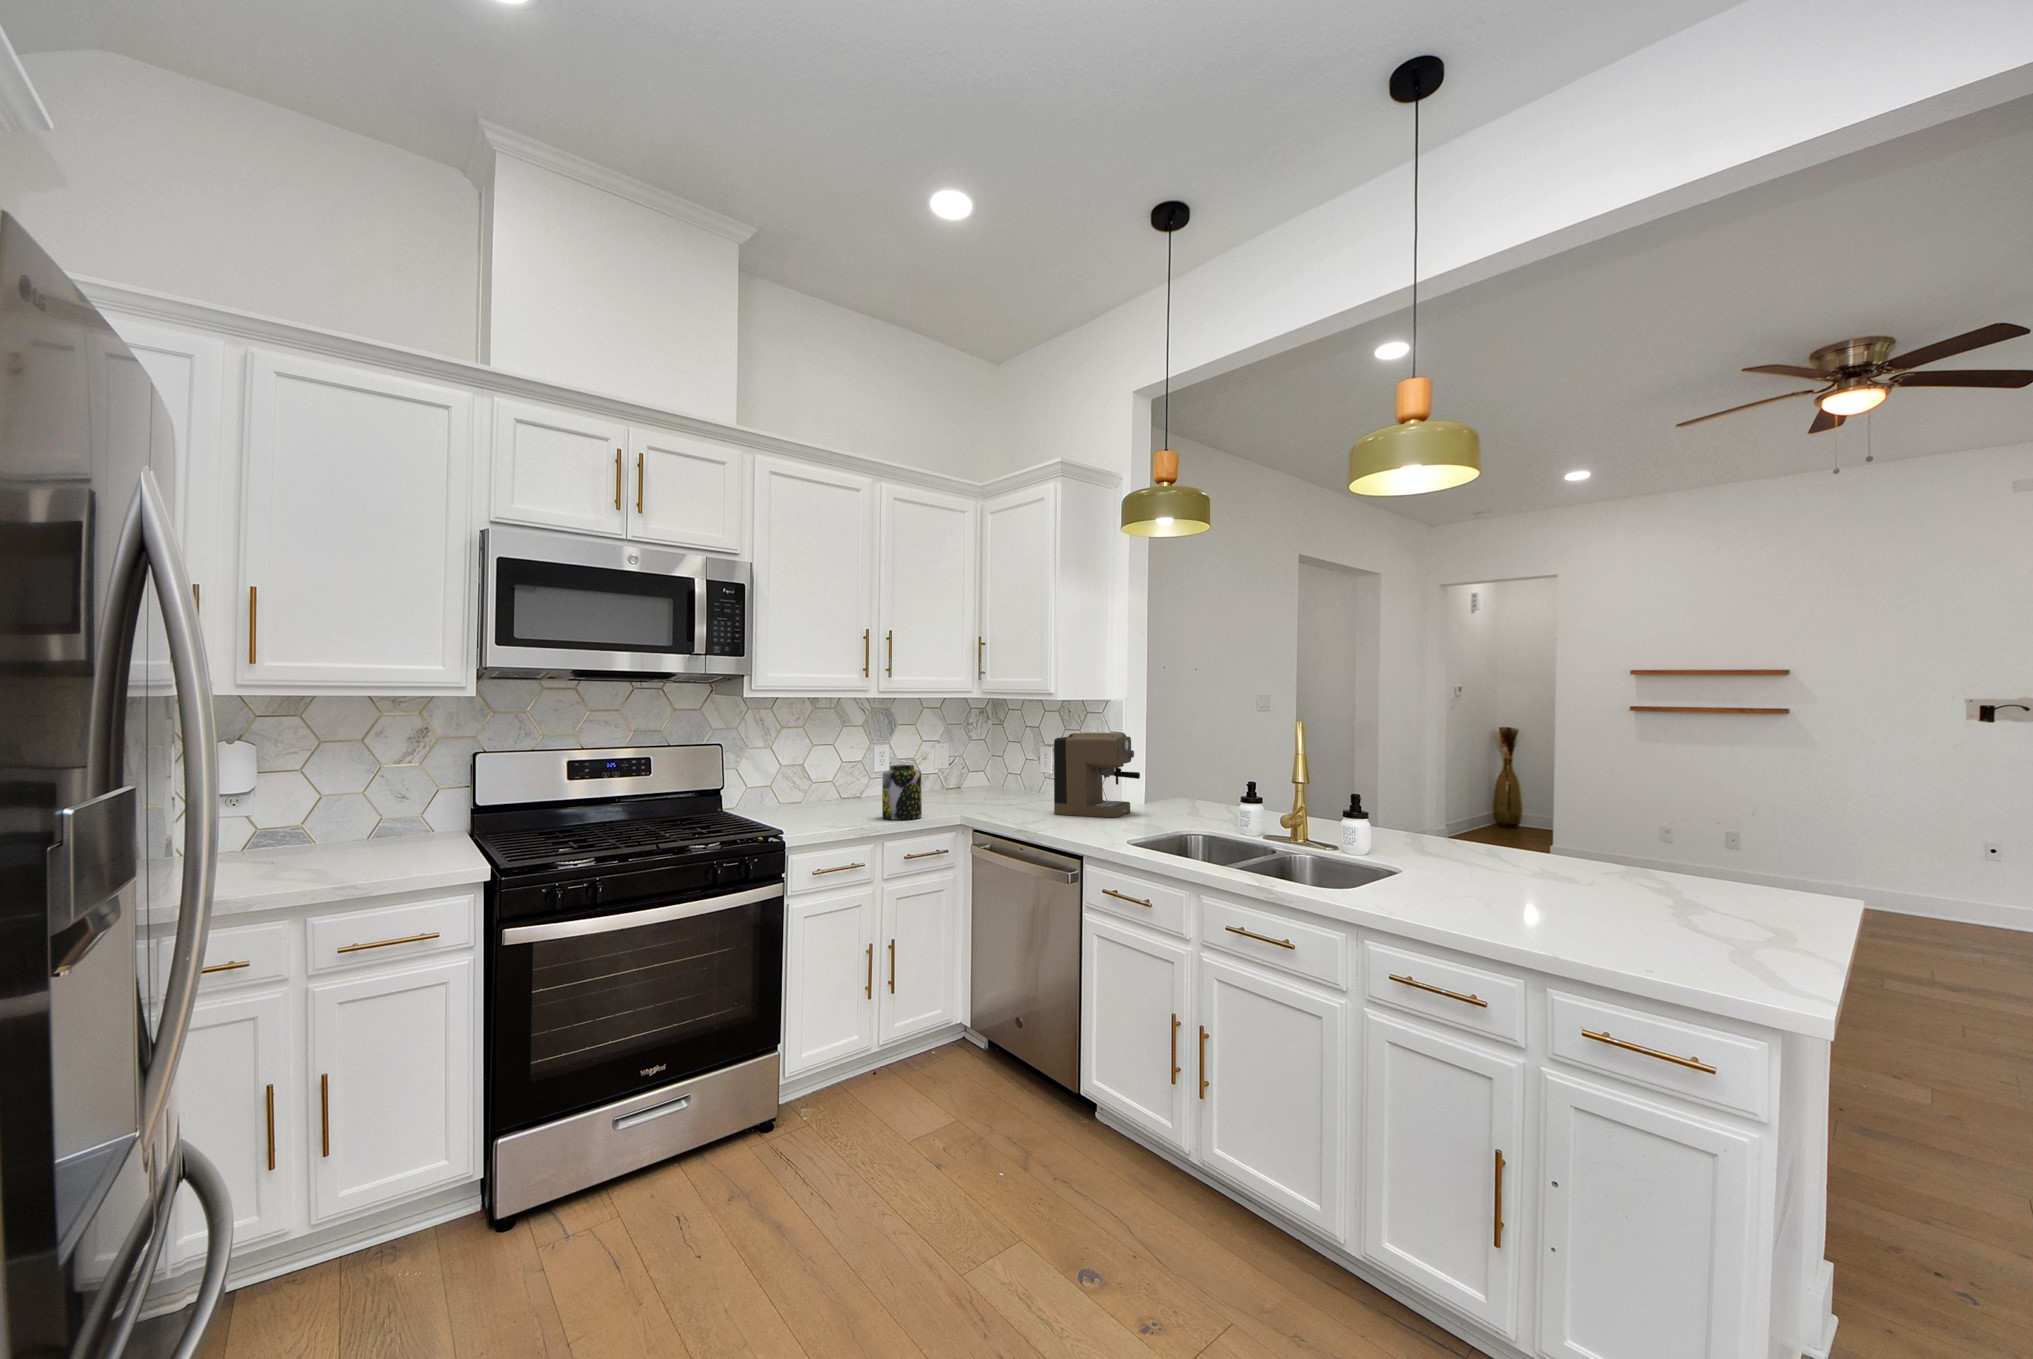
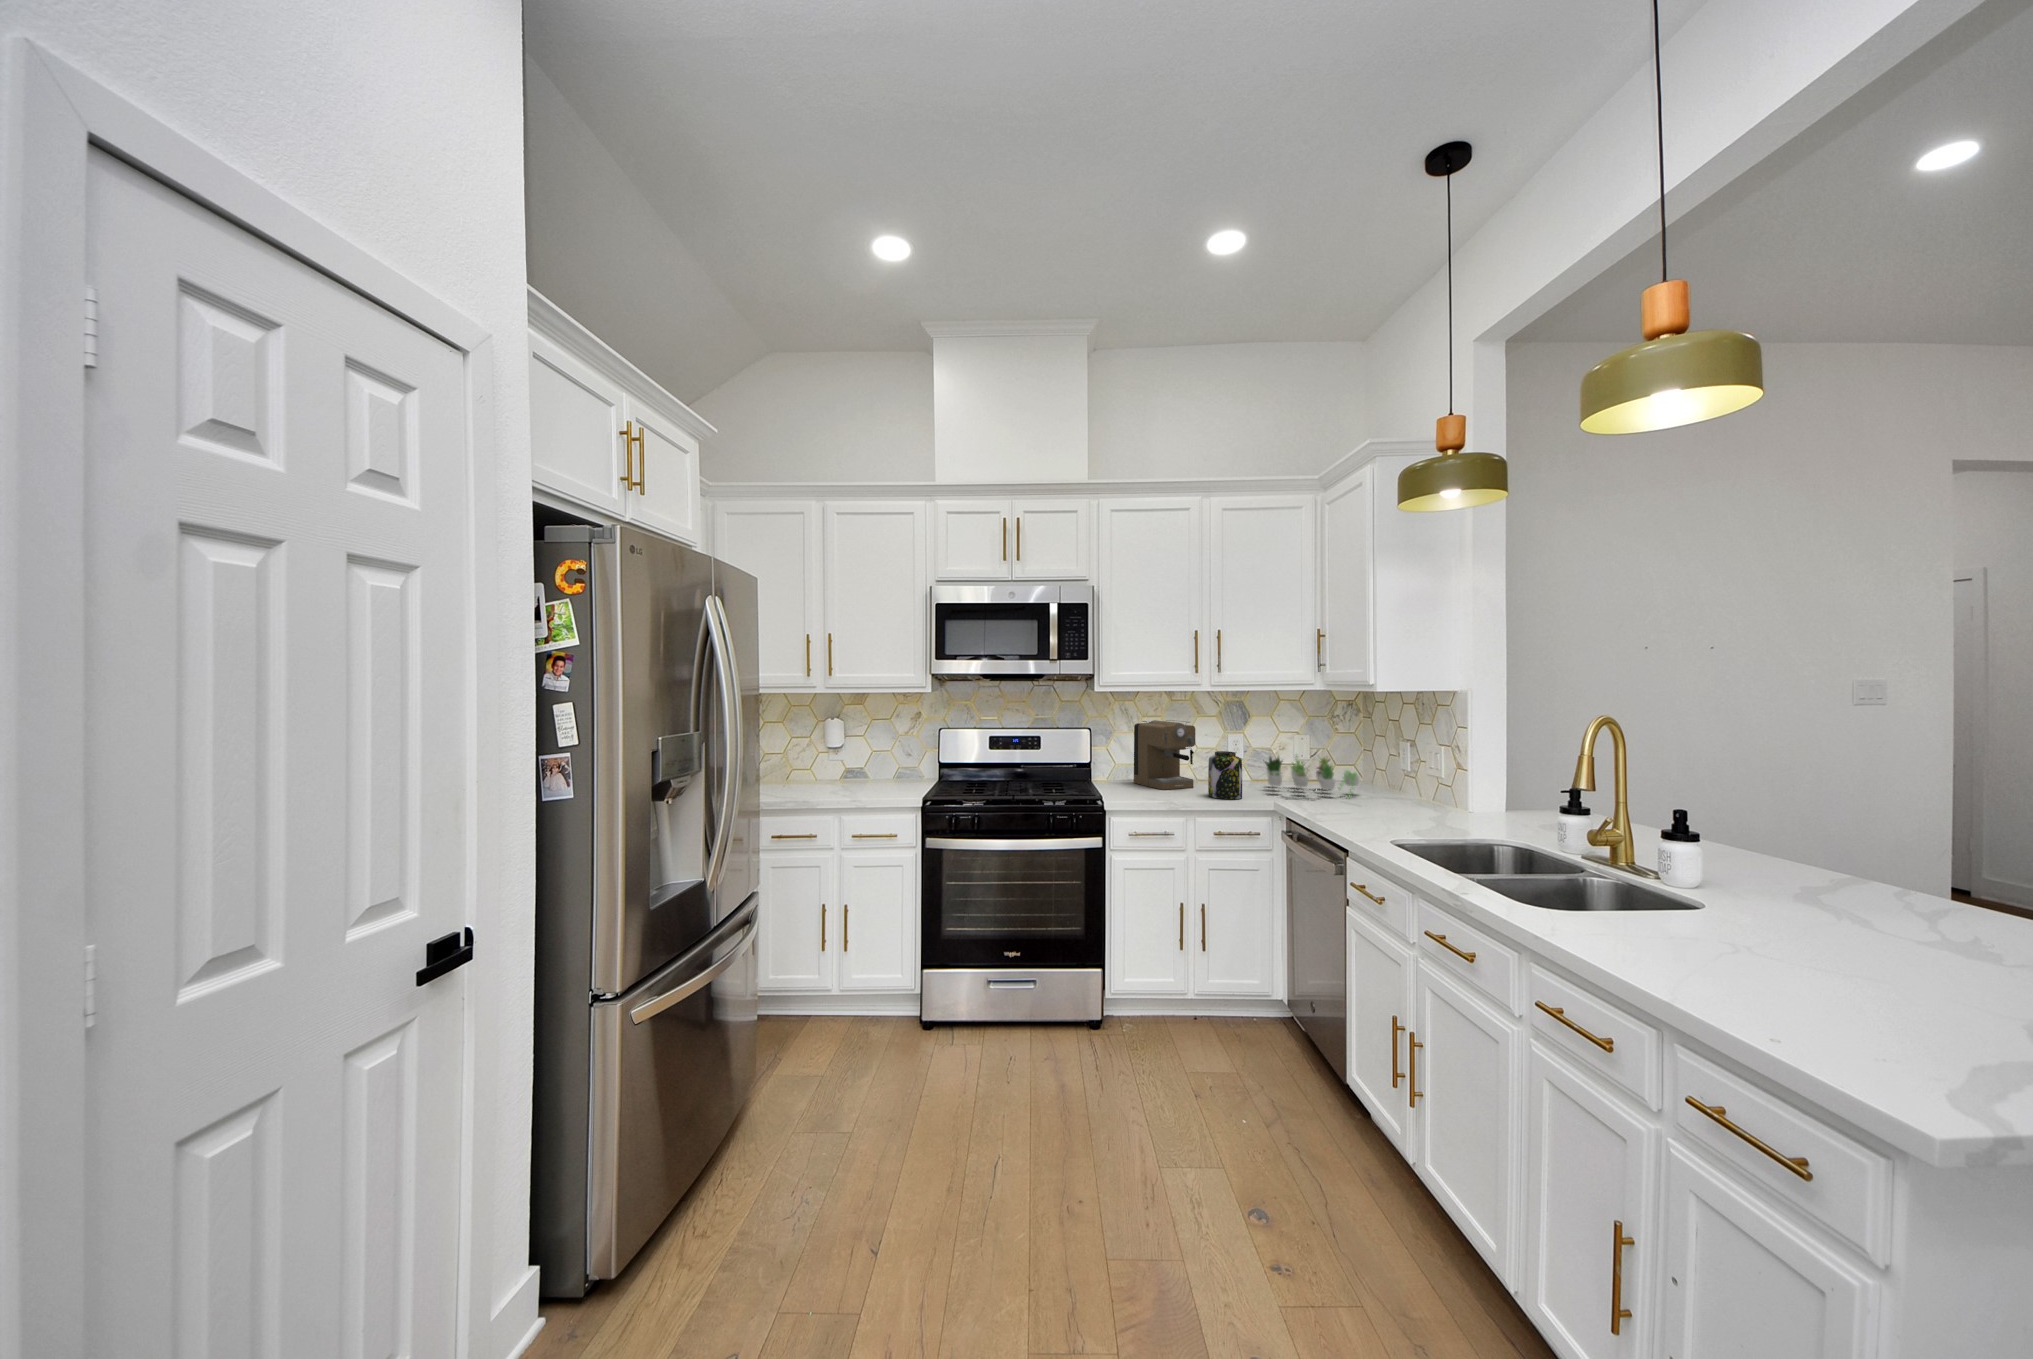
coffee maker: present [1054,733,1140,817] -> present [1134,720,1196,790]
succulent plant: none [922,762,1016,806] -> present [1265,756,1359,796]

